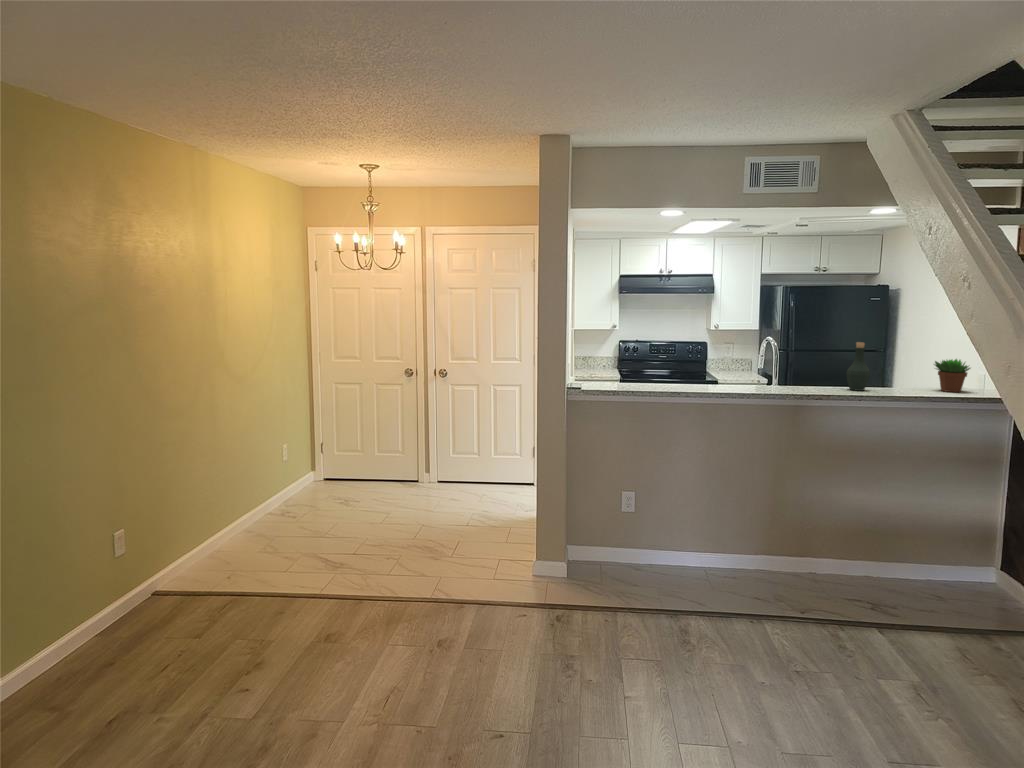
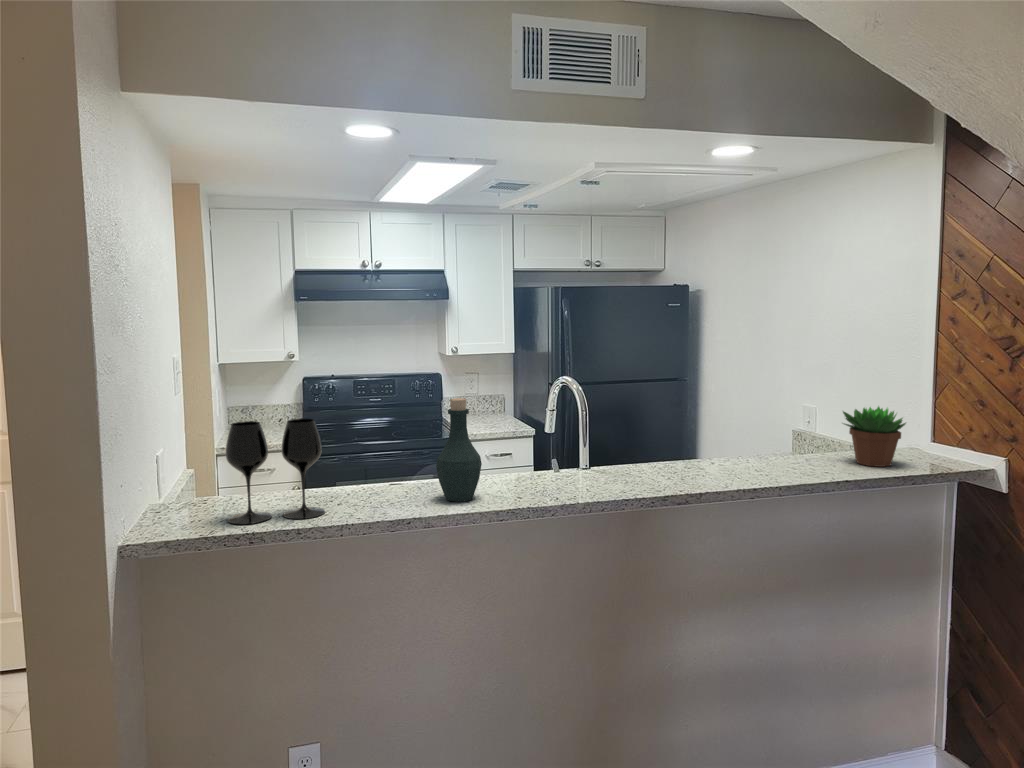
bottle: present [846,342,870,391] -> present [436,398,482,502]
wine glass: none [605,345,644,386] -> present [226,419,325,524]

